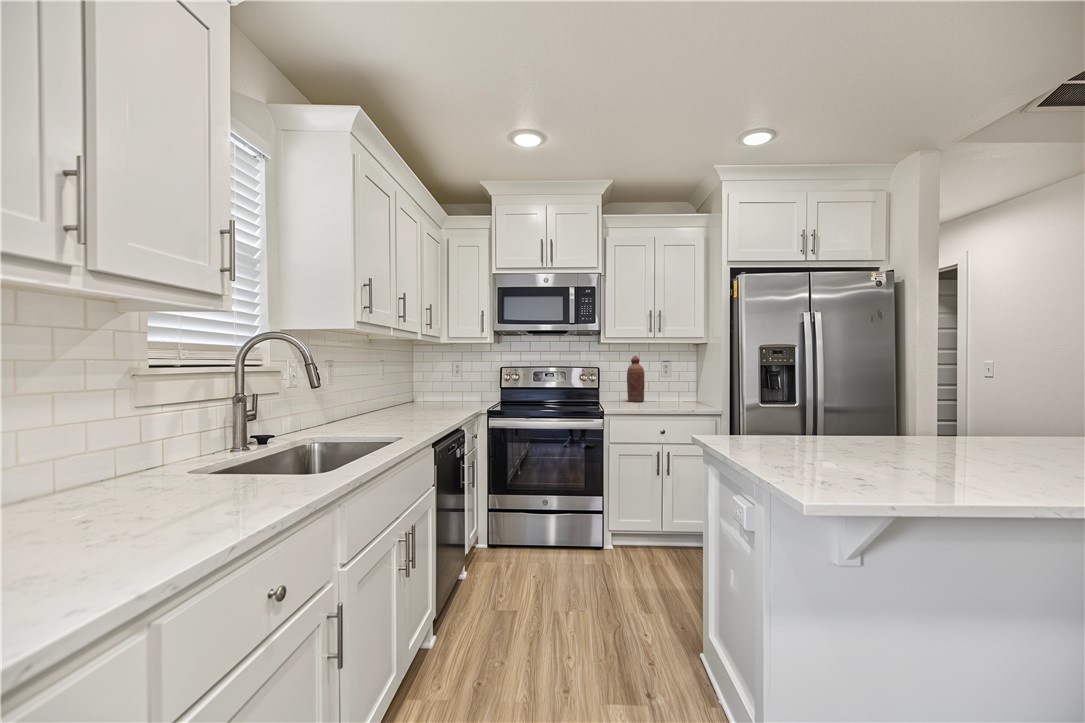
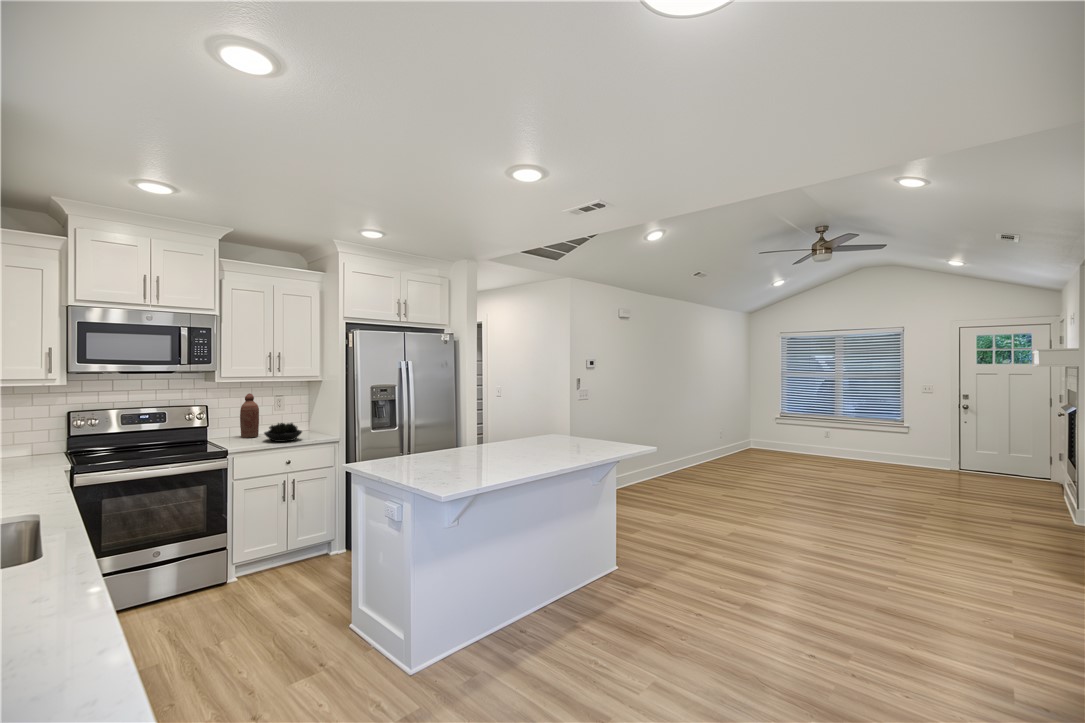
succulent plant: none [643,387,683,408] -> present [264,423,302,442]

